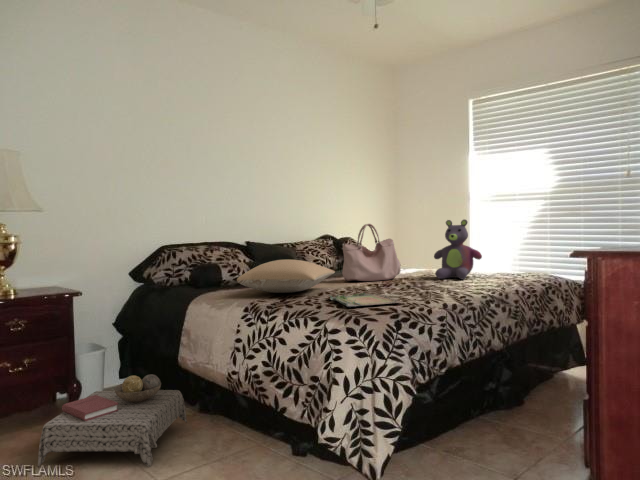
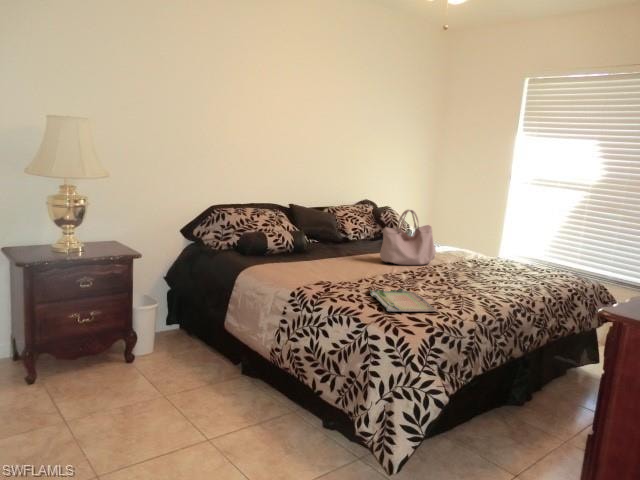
stuffed bear: present [434,219,482,279] -> none [468,215,515,276]
pillow: present [237,259,335,293] -> none [285,242,374,276]
ottoman: present [38,374,187,467] -> none [107,338,230,423]

